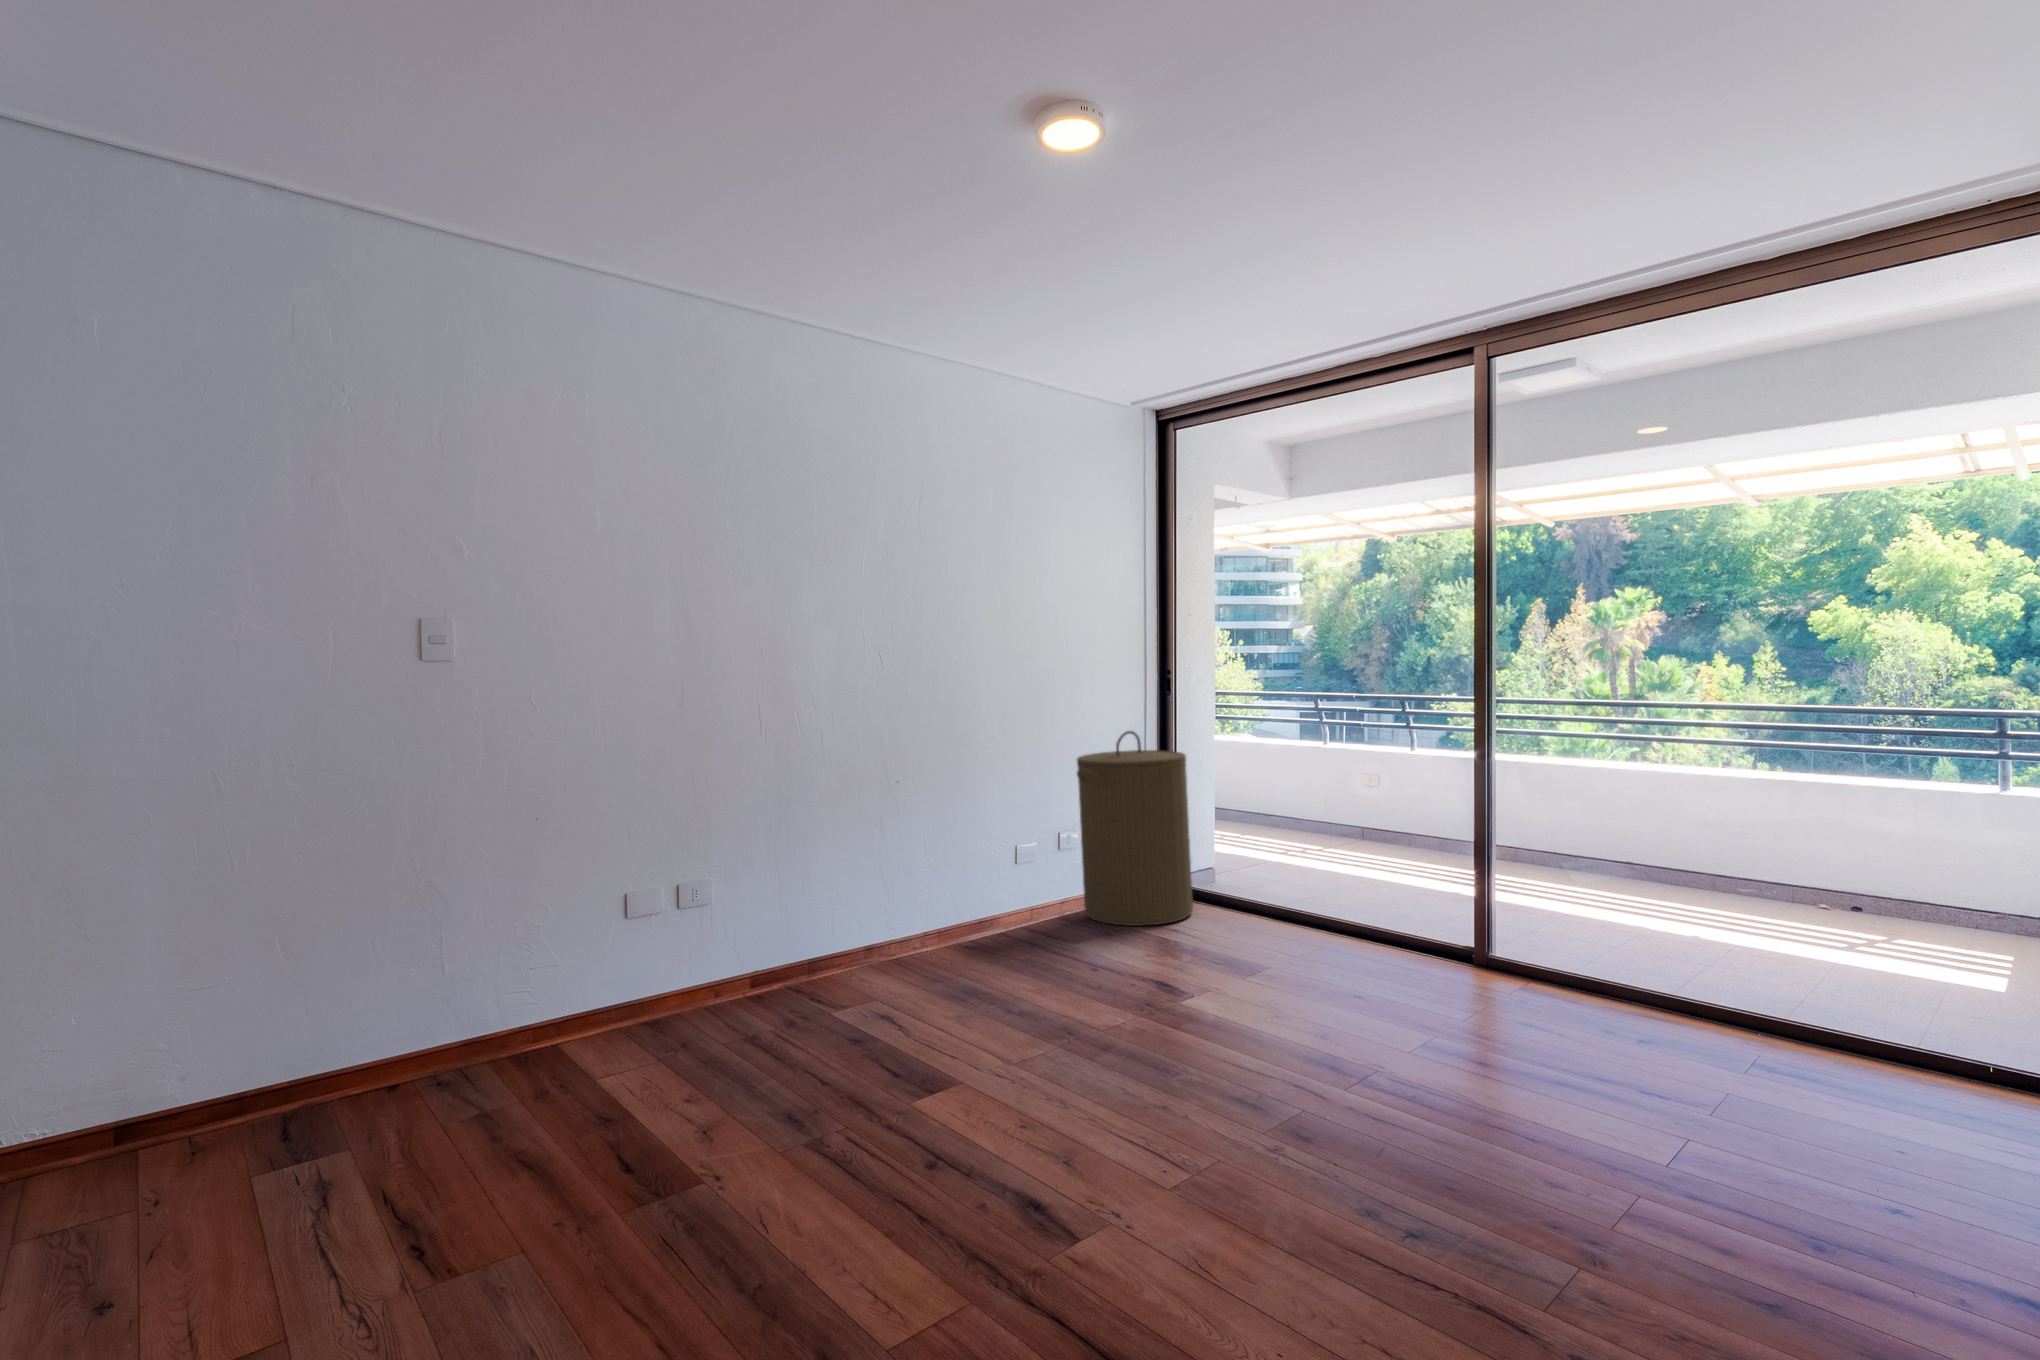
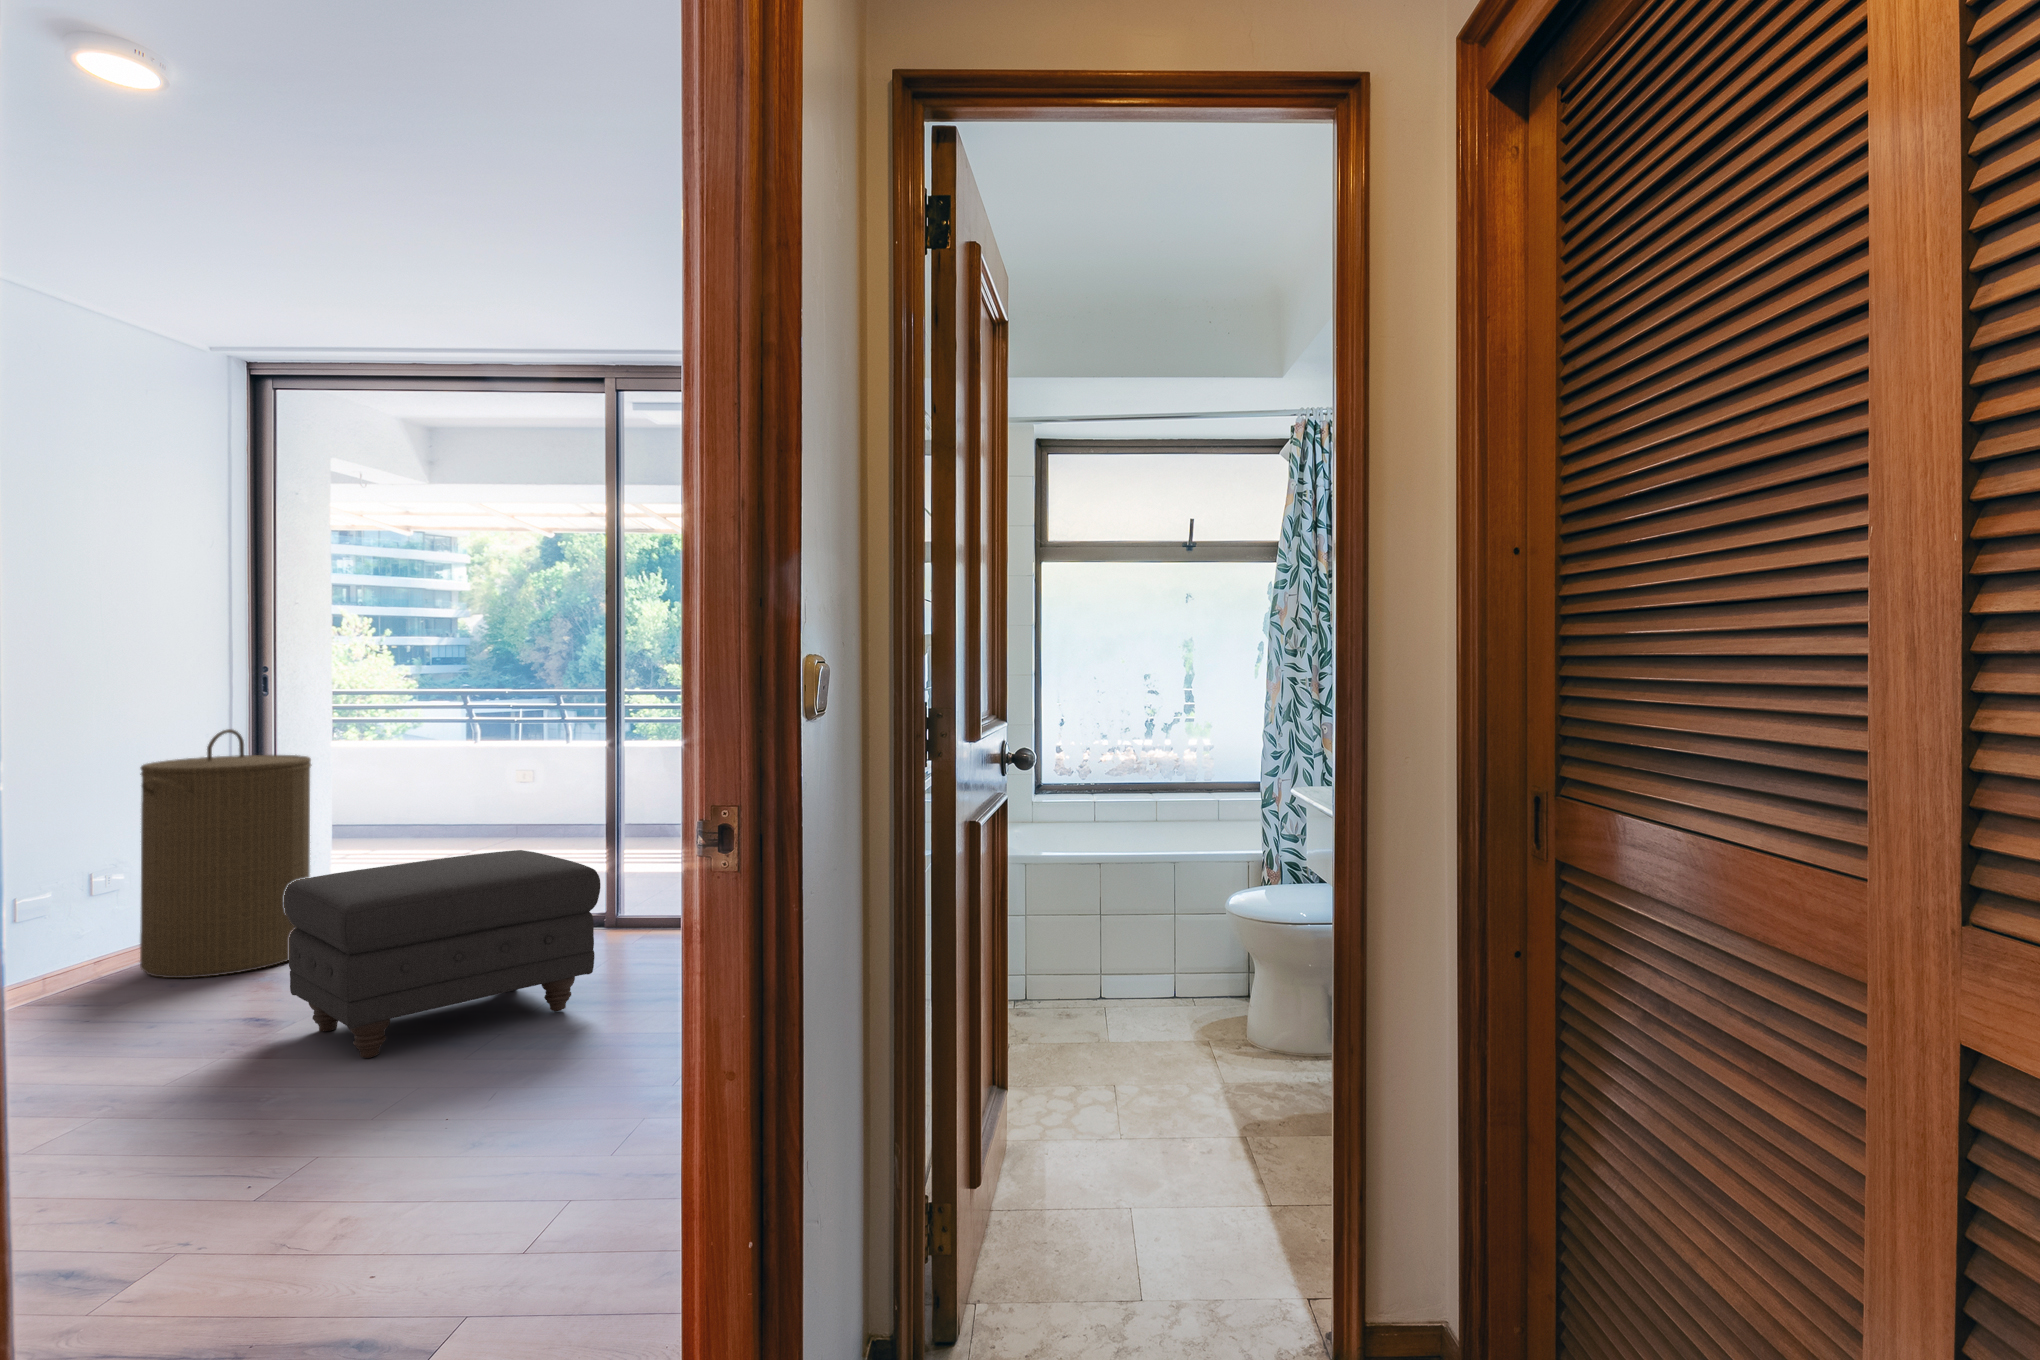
ottoman: none [1161,850,1408,1017] -> present [284,850,600,1058]

